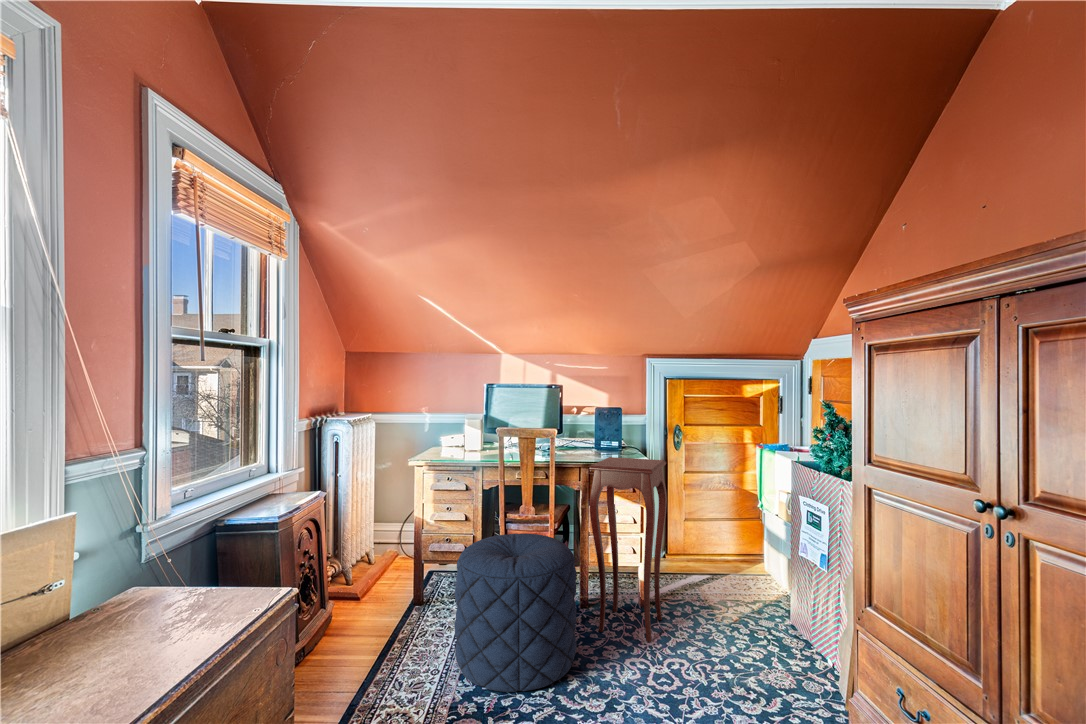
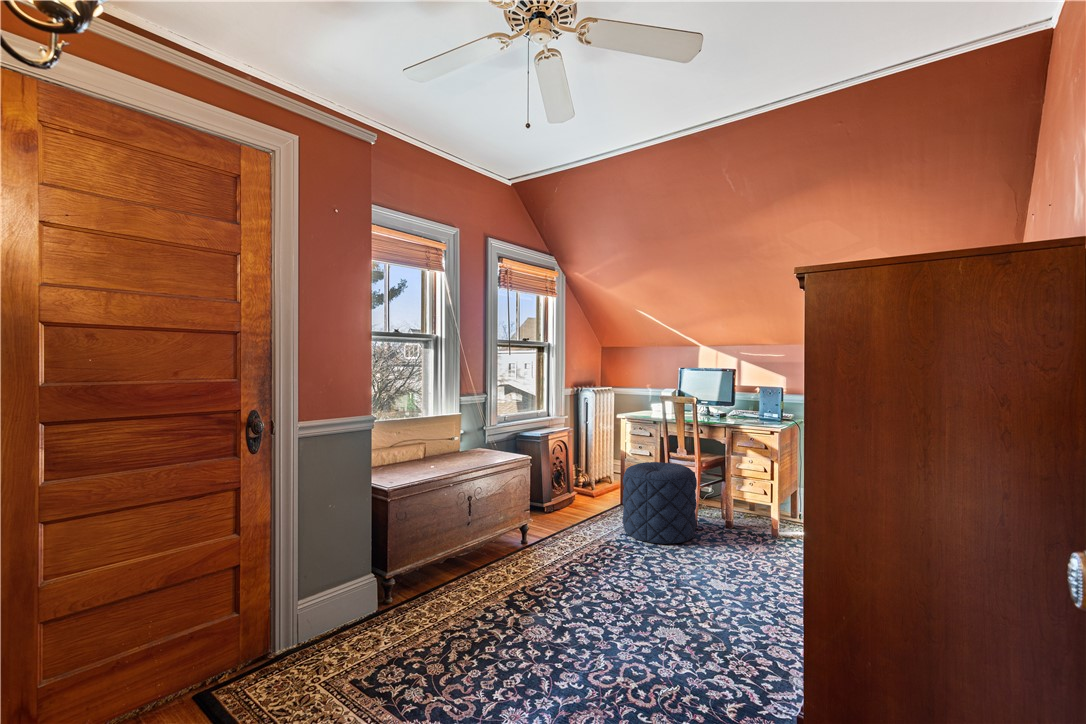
side table: present [589,457,667,642] -> none [717,423,782,546]

